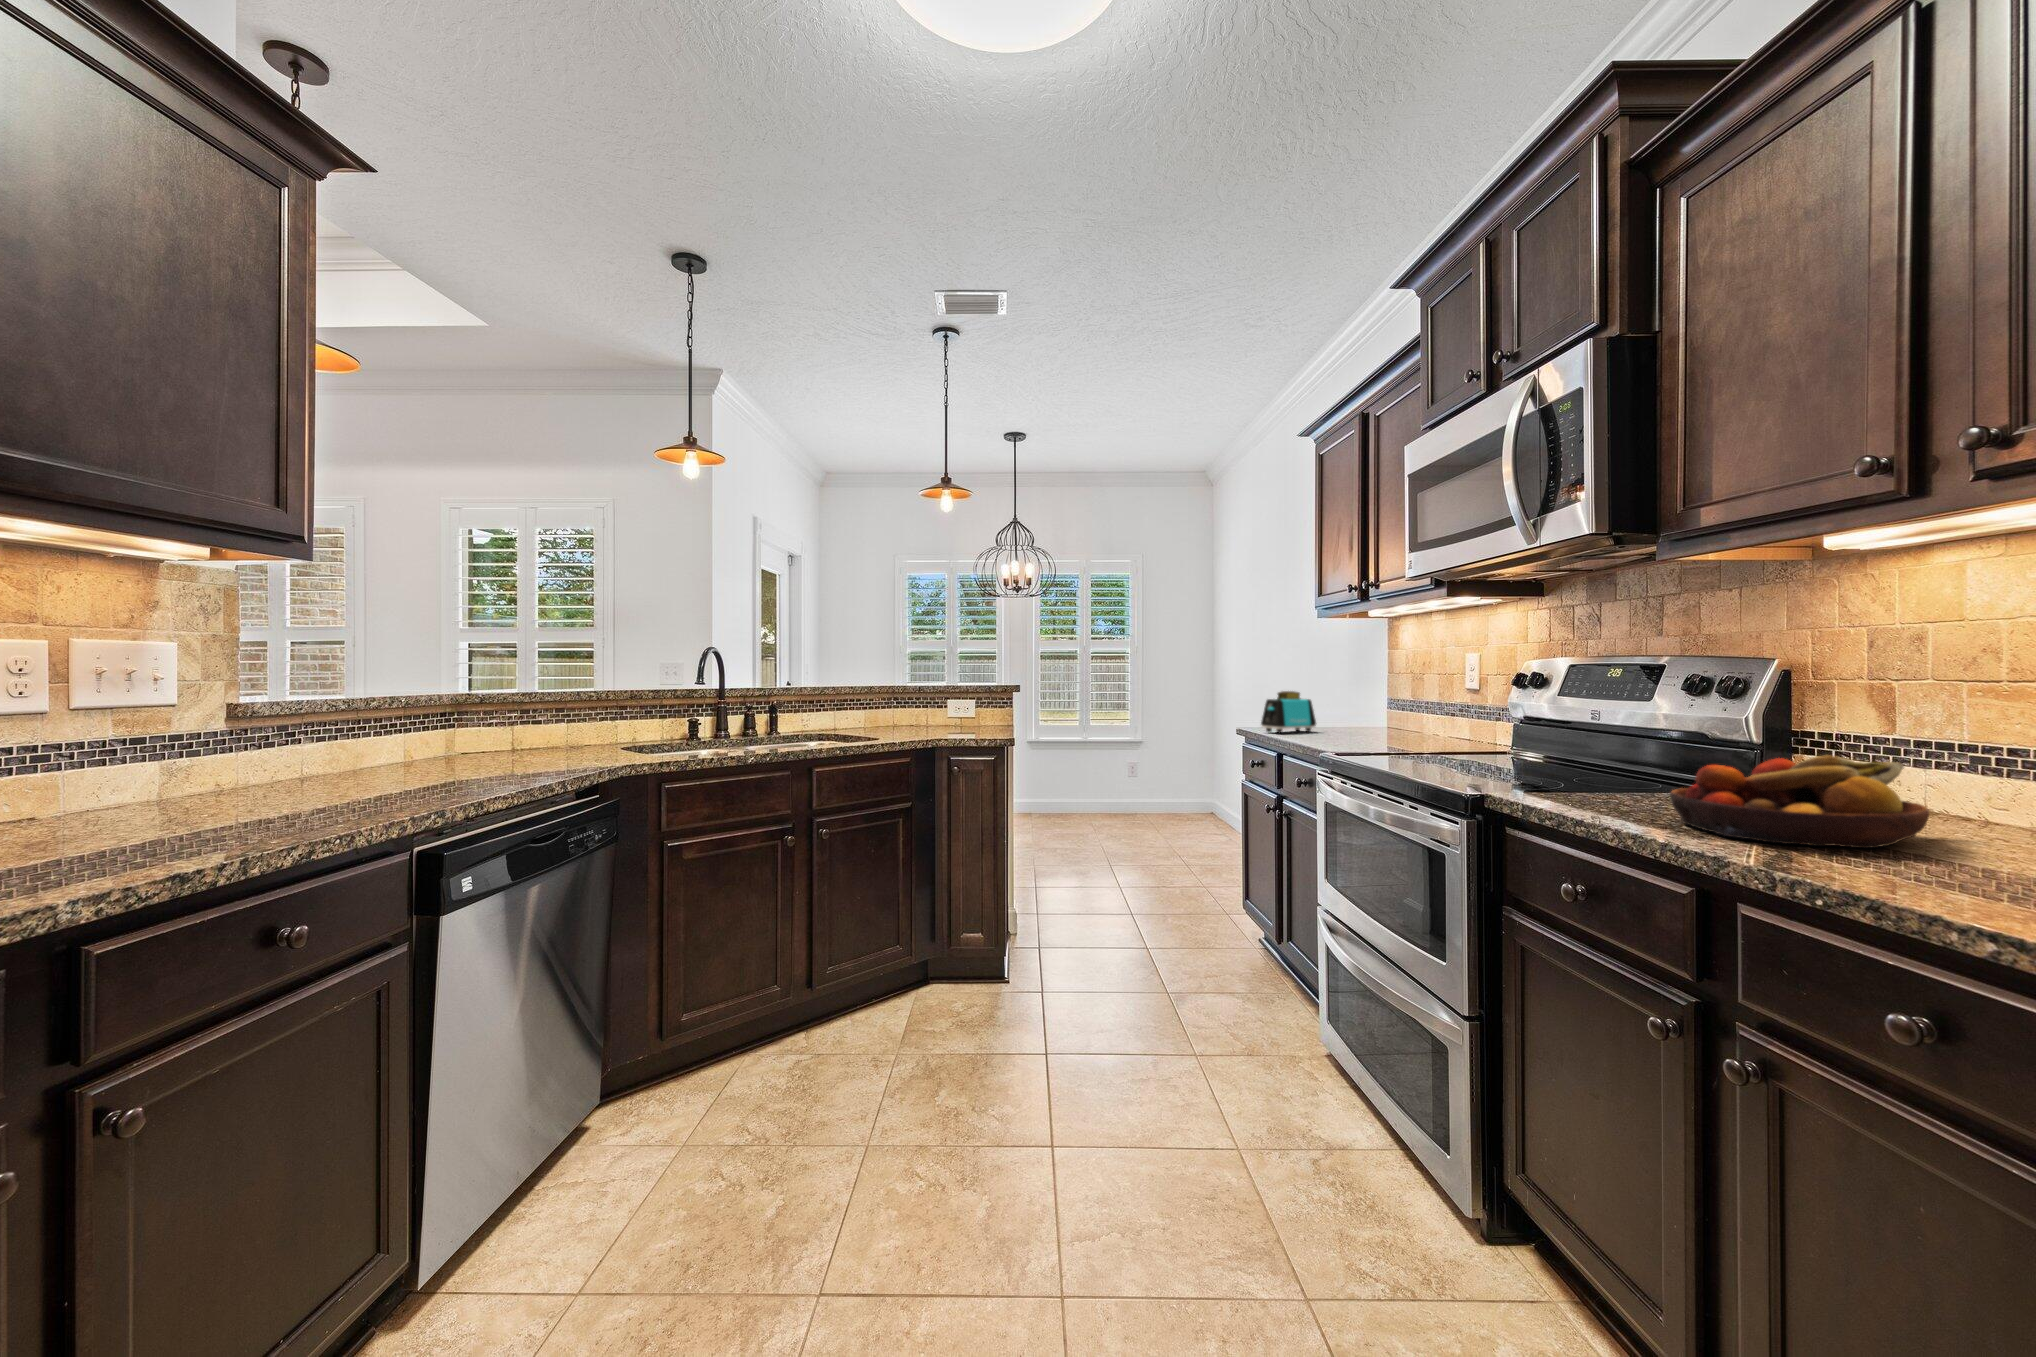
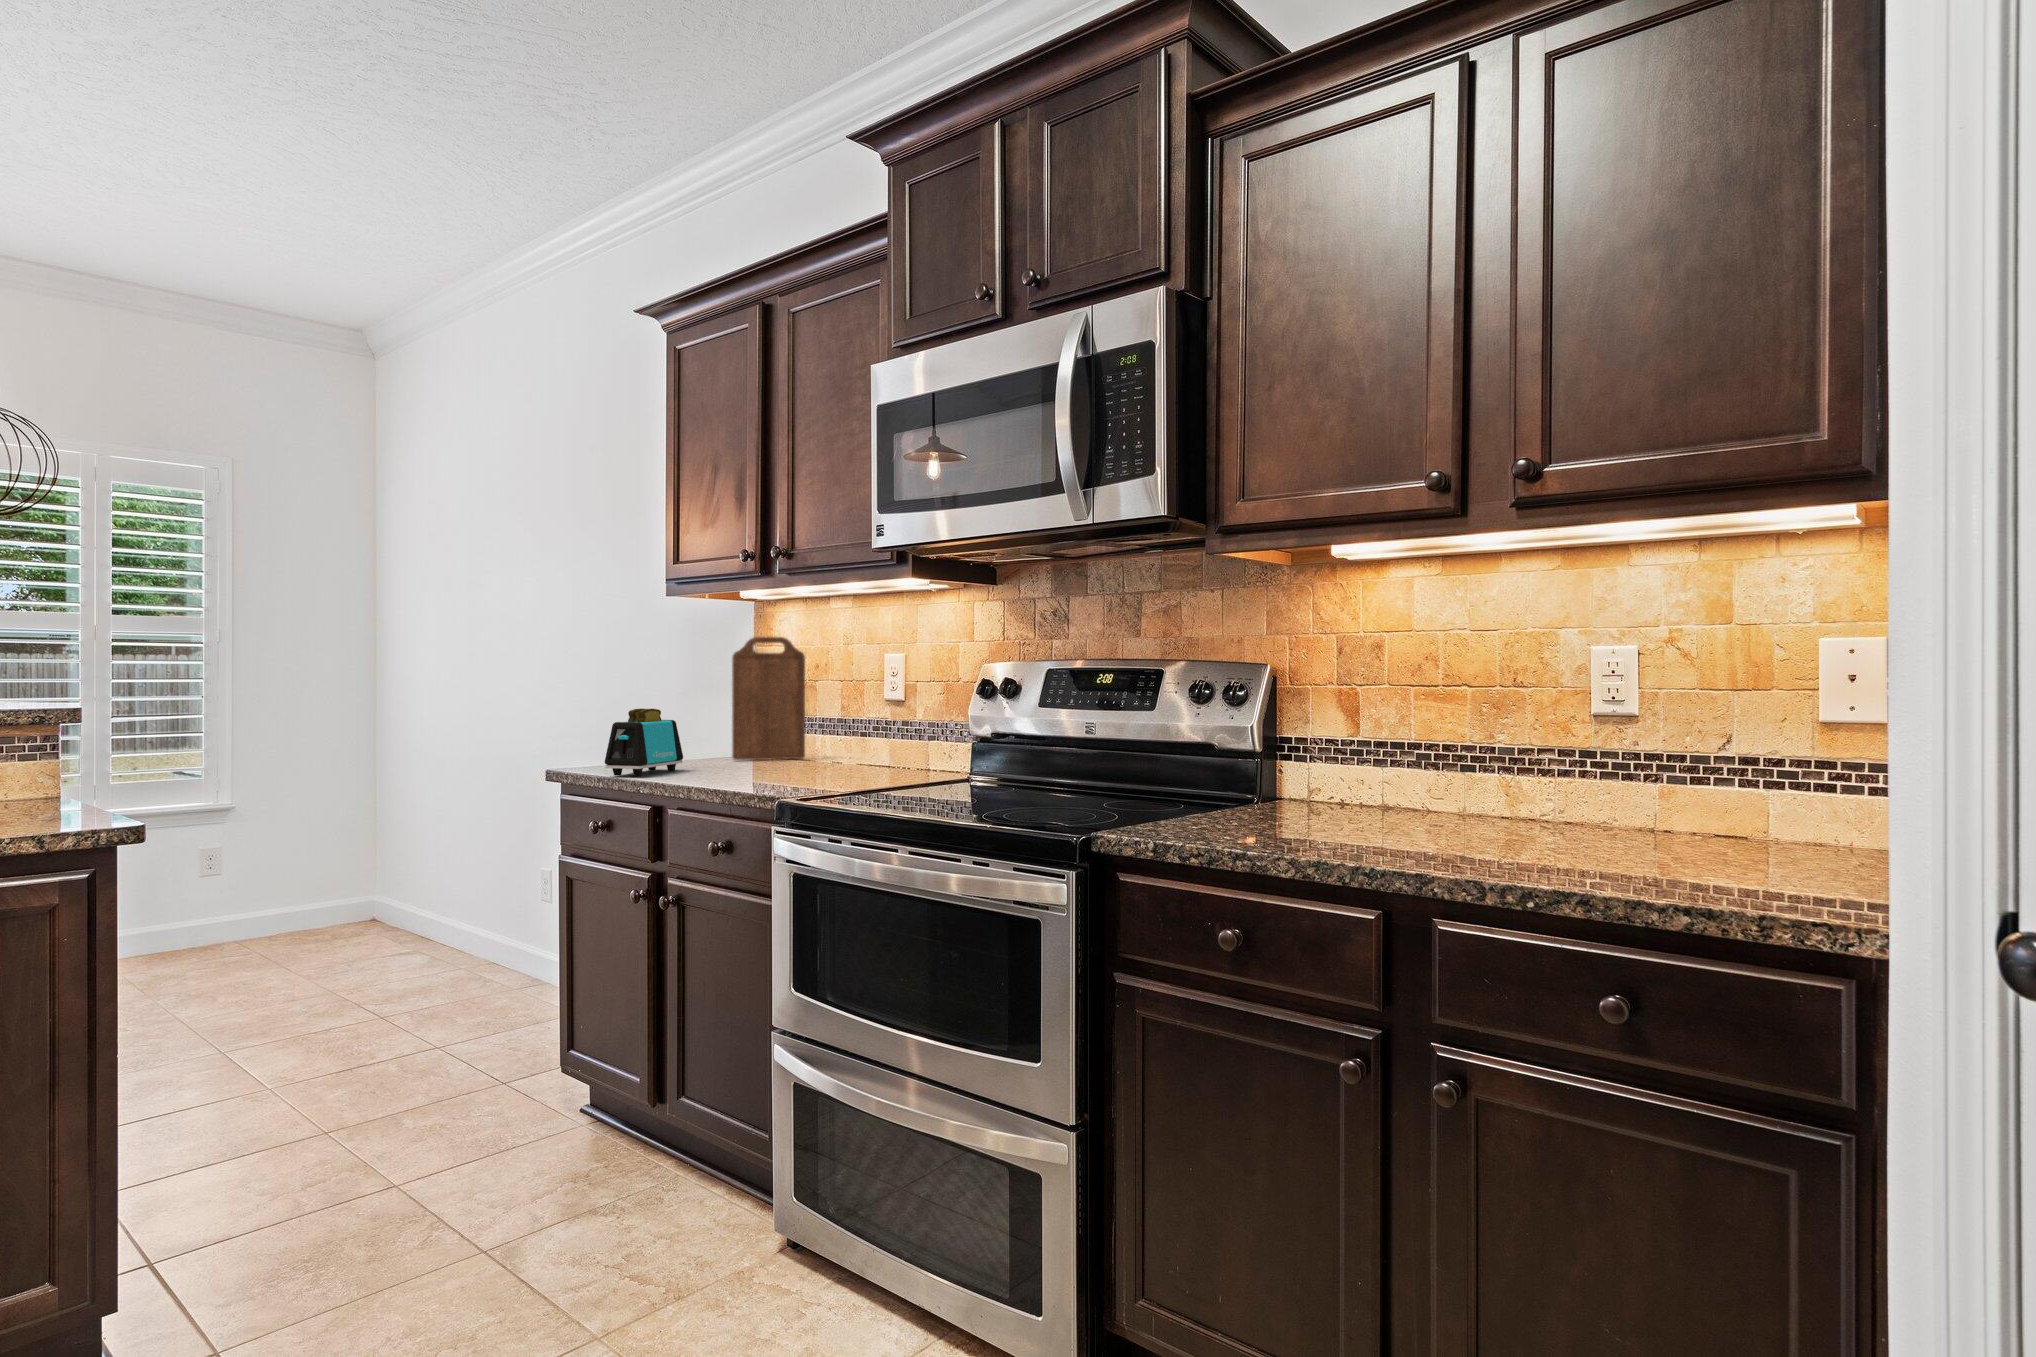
cutting board: none [1363,643,1419,731] -> present [732,637,805,760]
fruit bowl: present [1670,755,1929,848] -> none [1300,761,1495,853]

